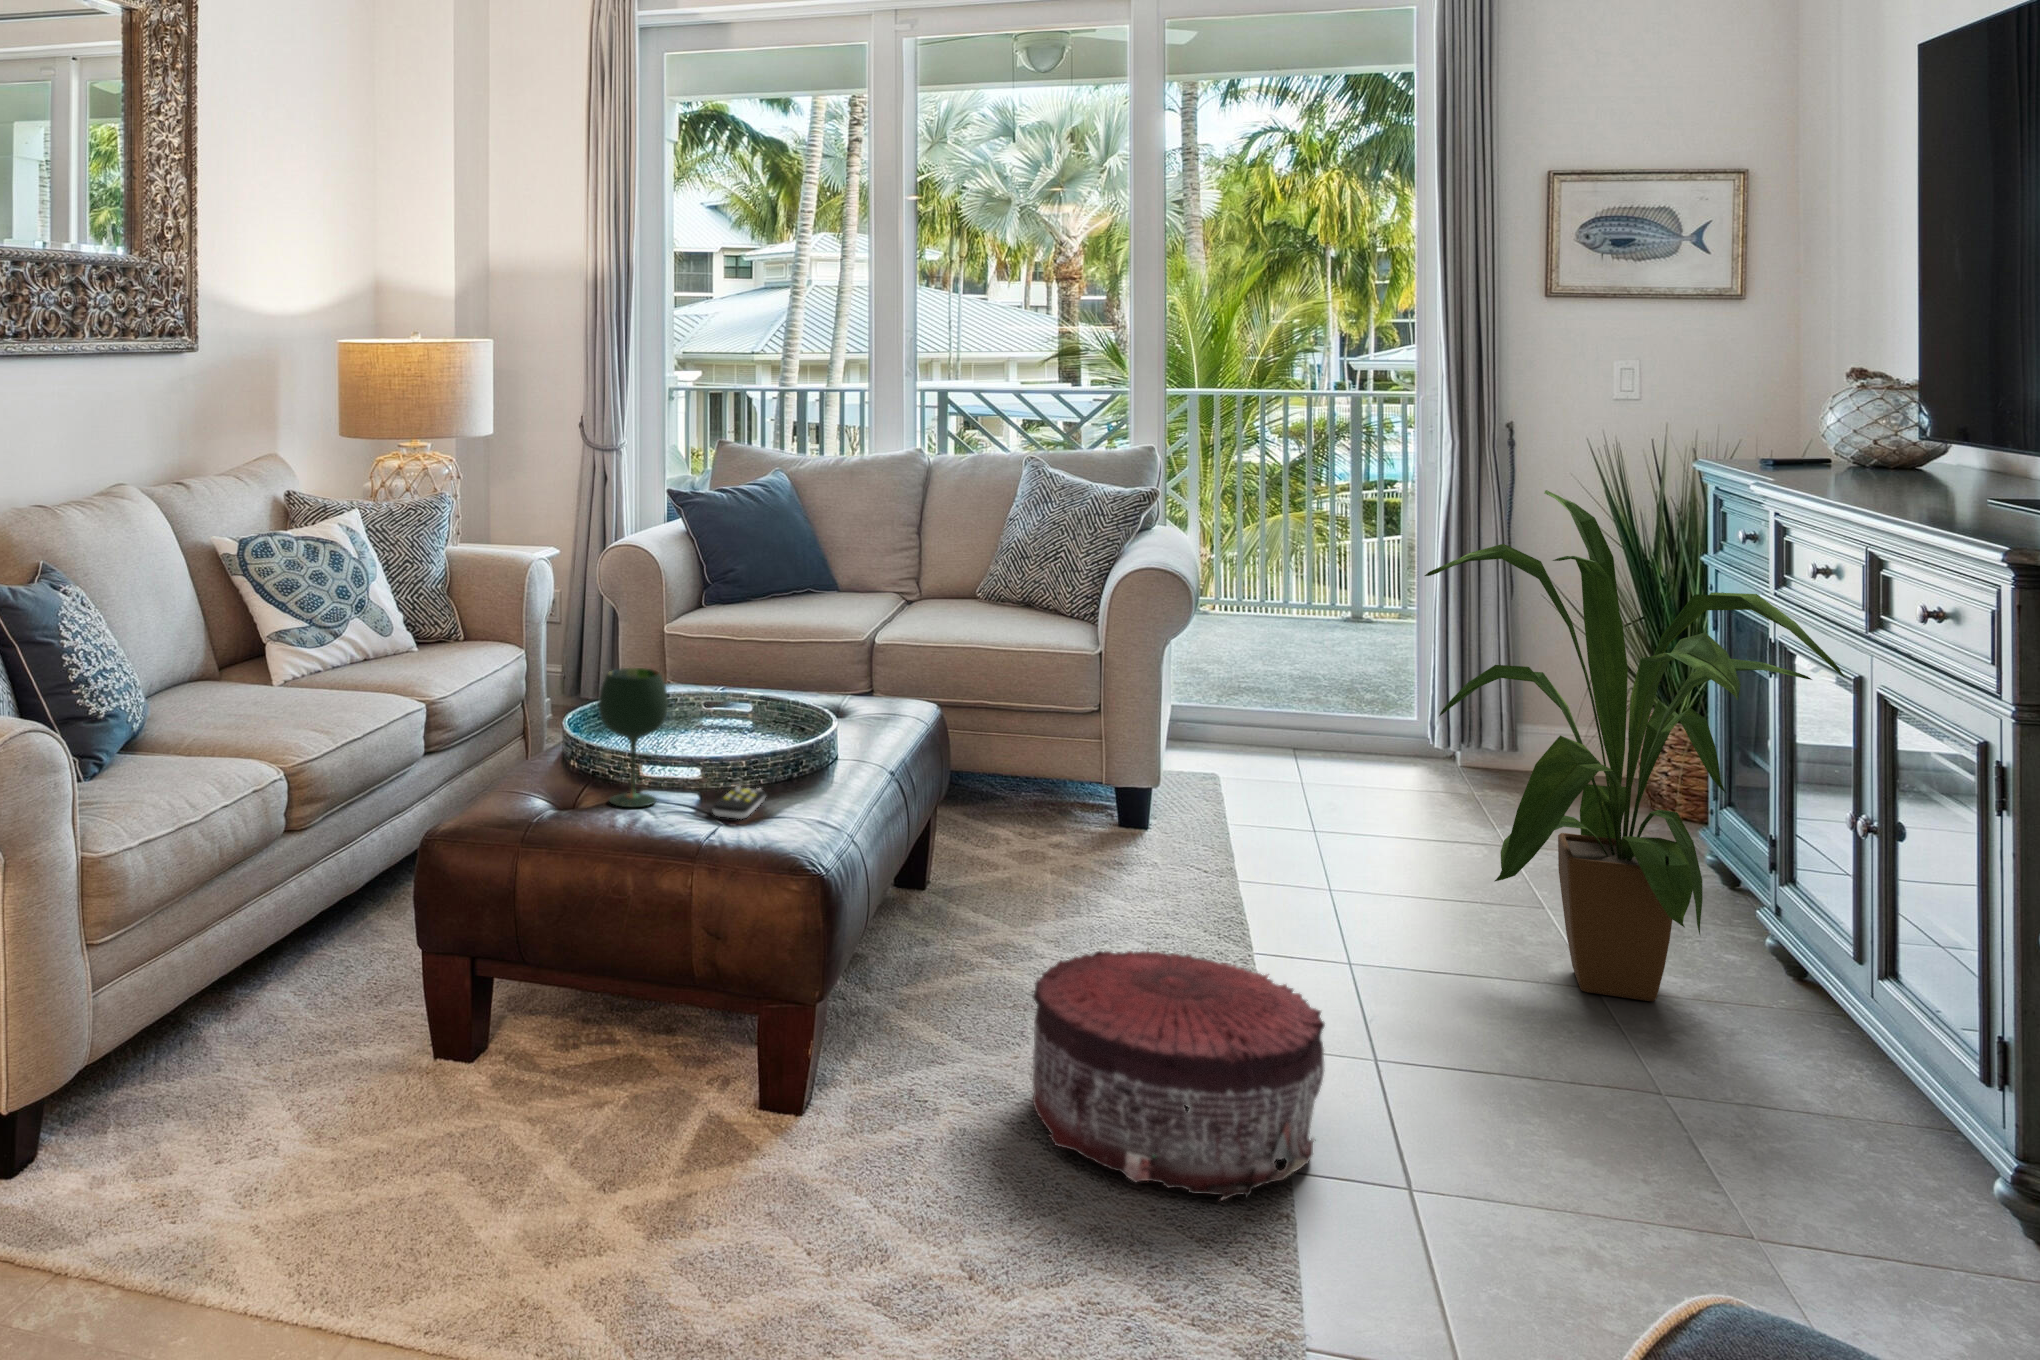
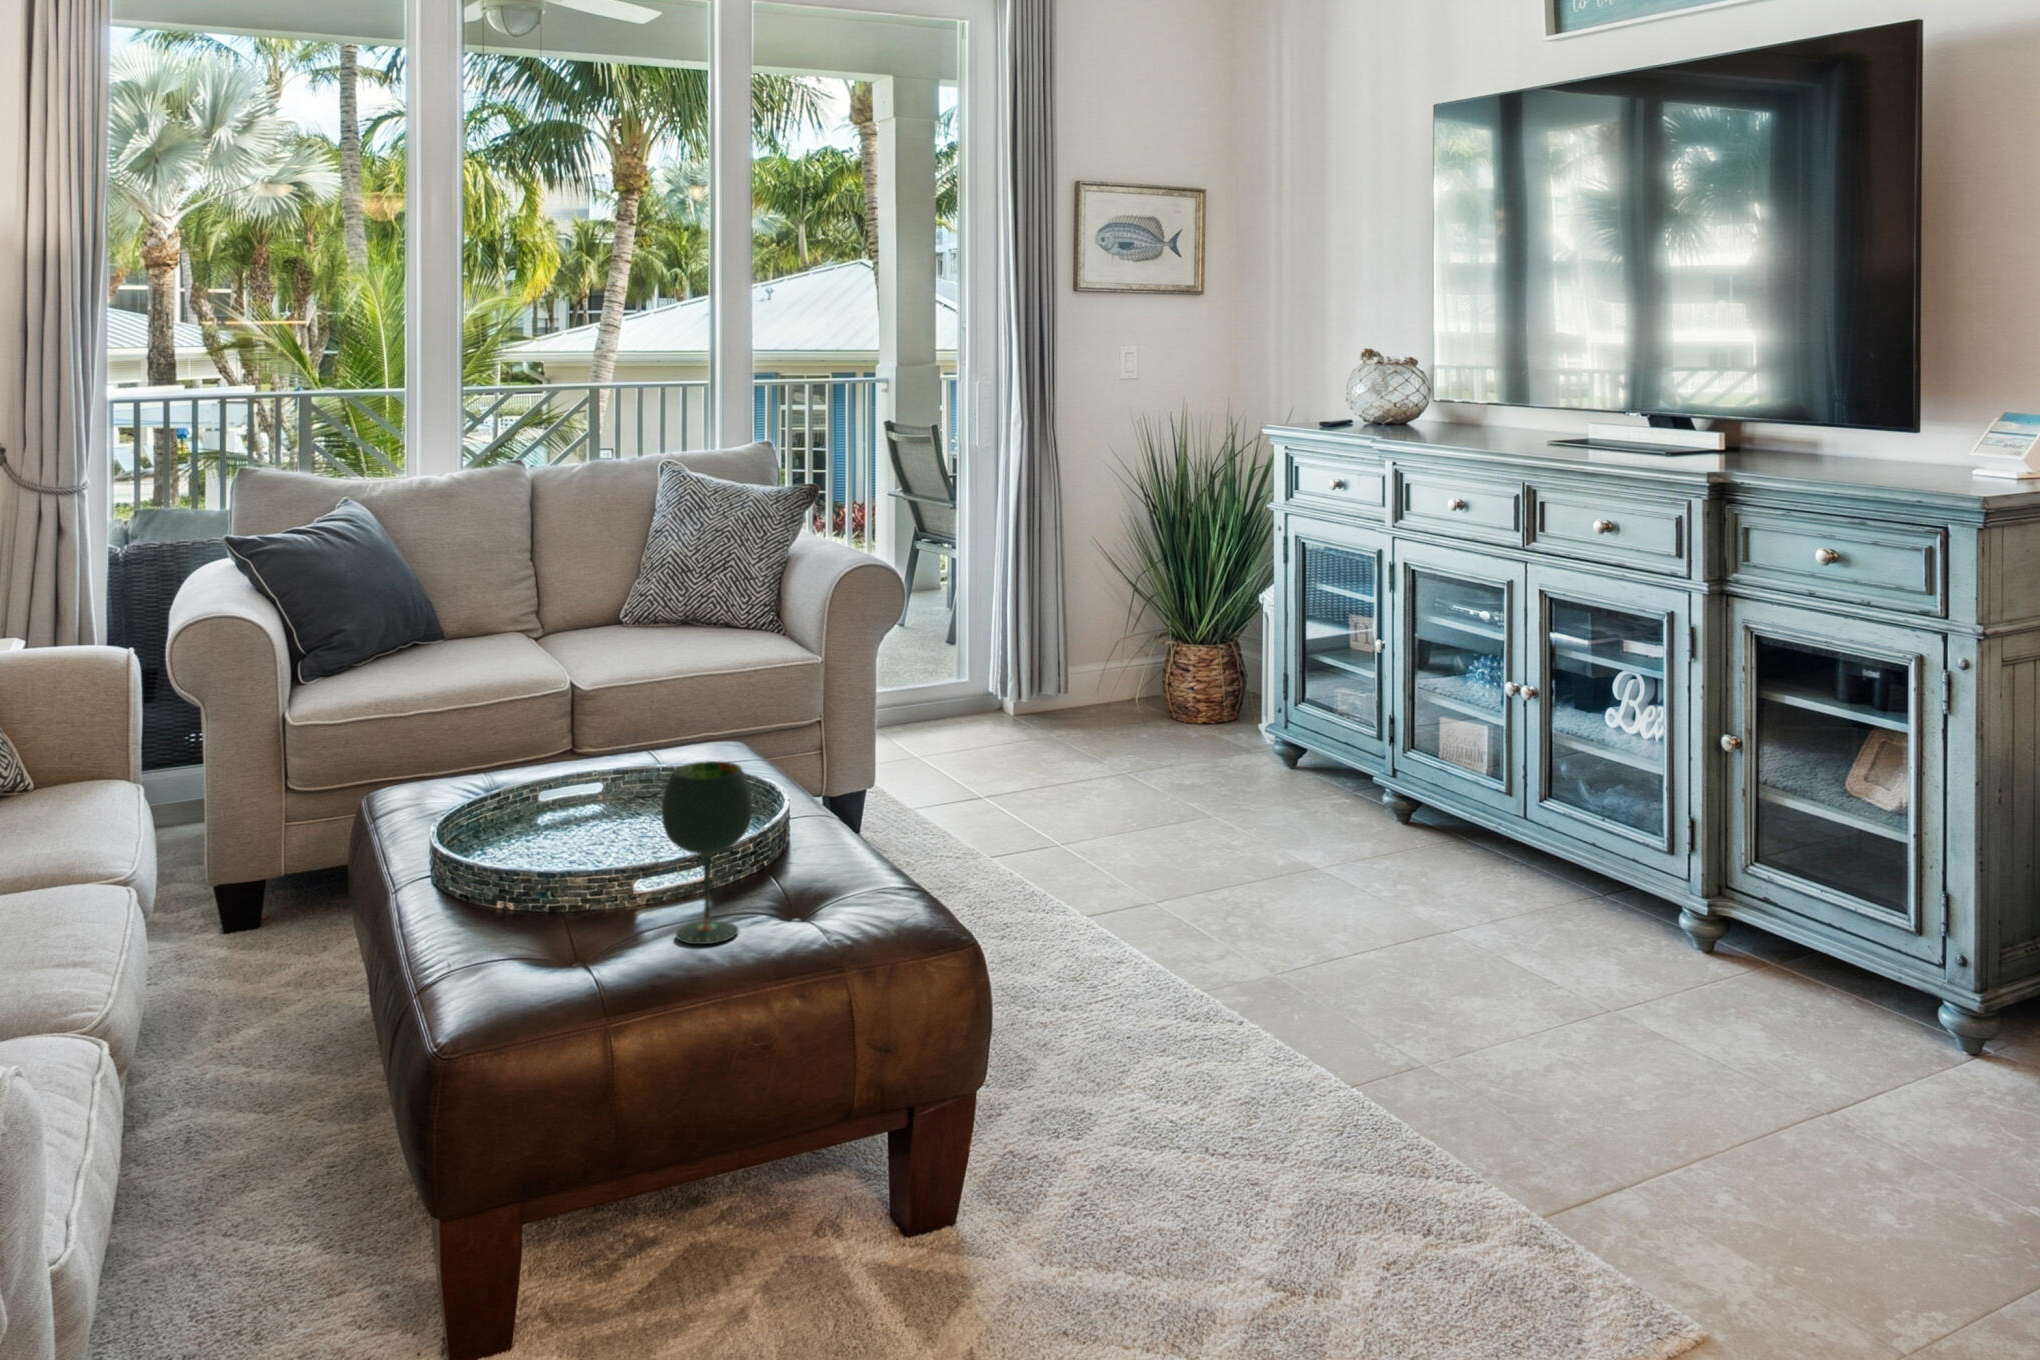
house plant: present [1425,490,1844,1001] -> none [1200,462,1516,882]
remote control: present [713,786,766,819] -> none [804,878,869,923]
pouf: present [1033,948,1325,1200] -> none [1138,931,1414,1164]

